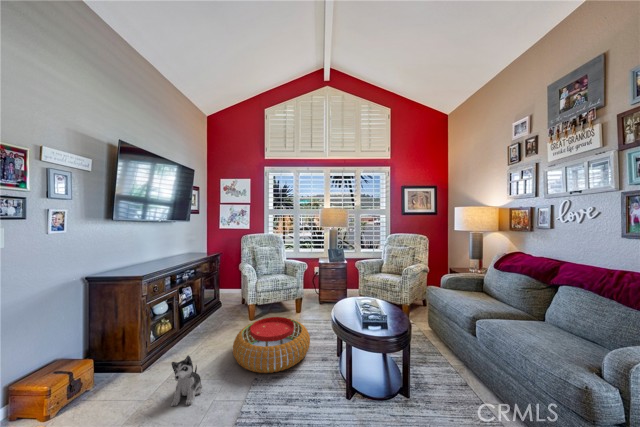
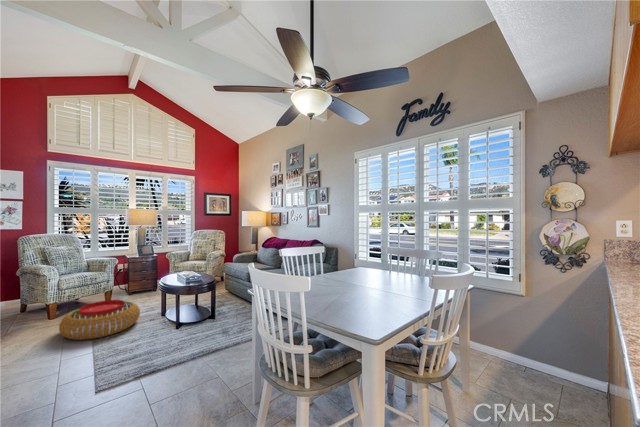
plush toy: present [171,355,203,406] -> none [15,330,48,373]

